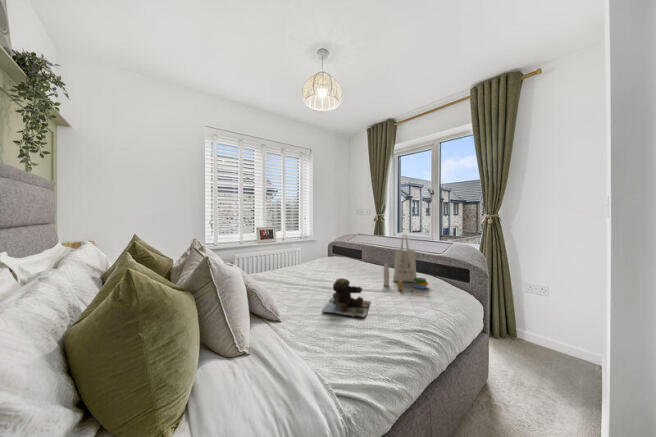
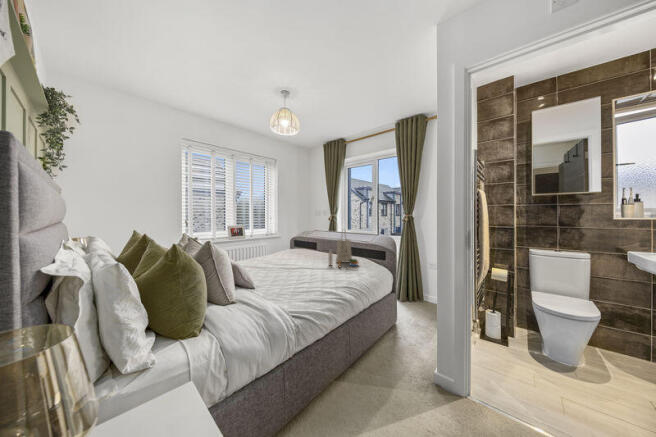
teddy bear: present [323,278,370,317] -> none [284,259,318,283]

